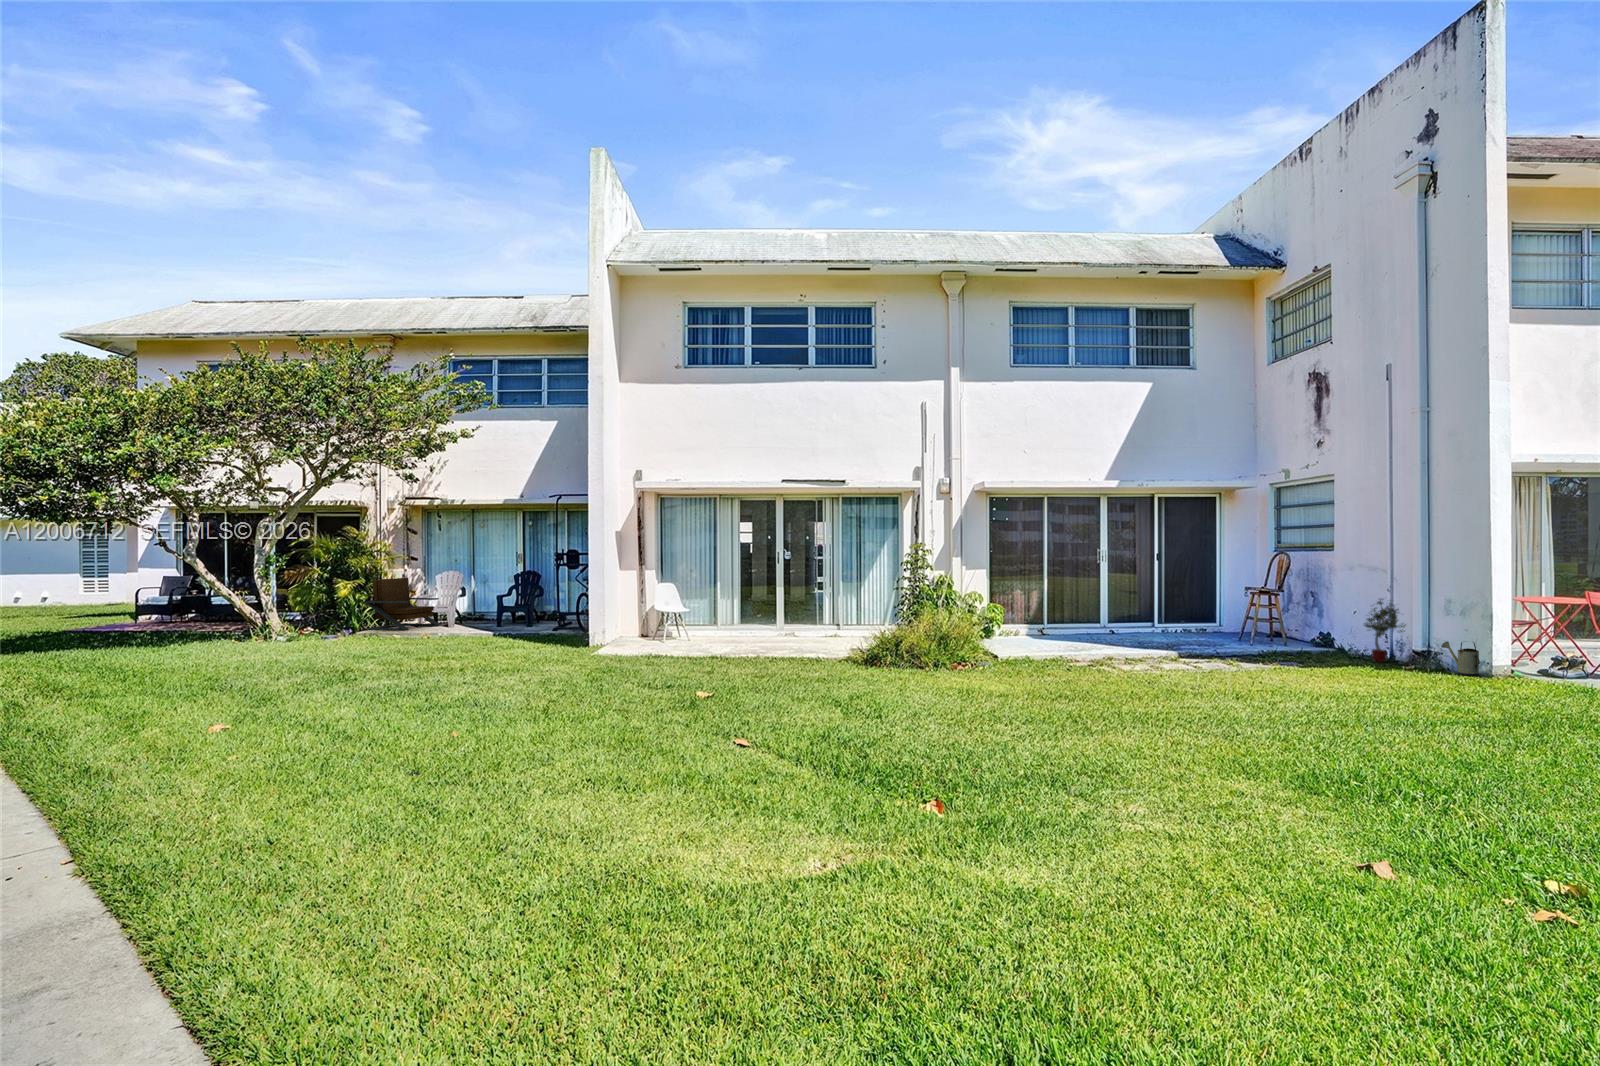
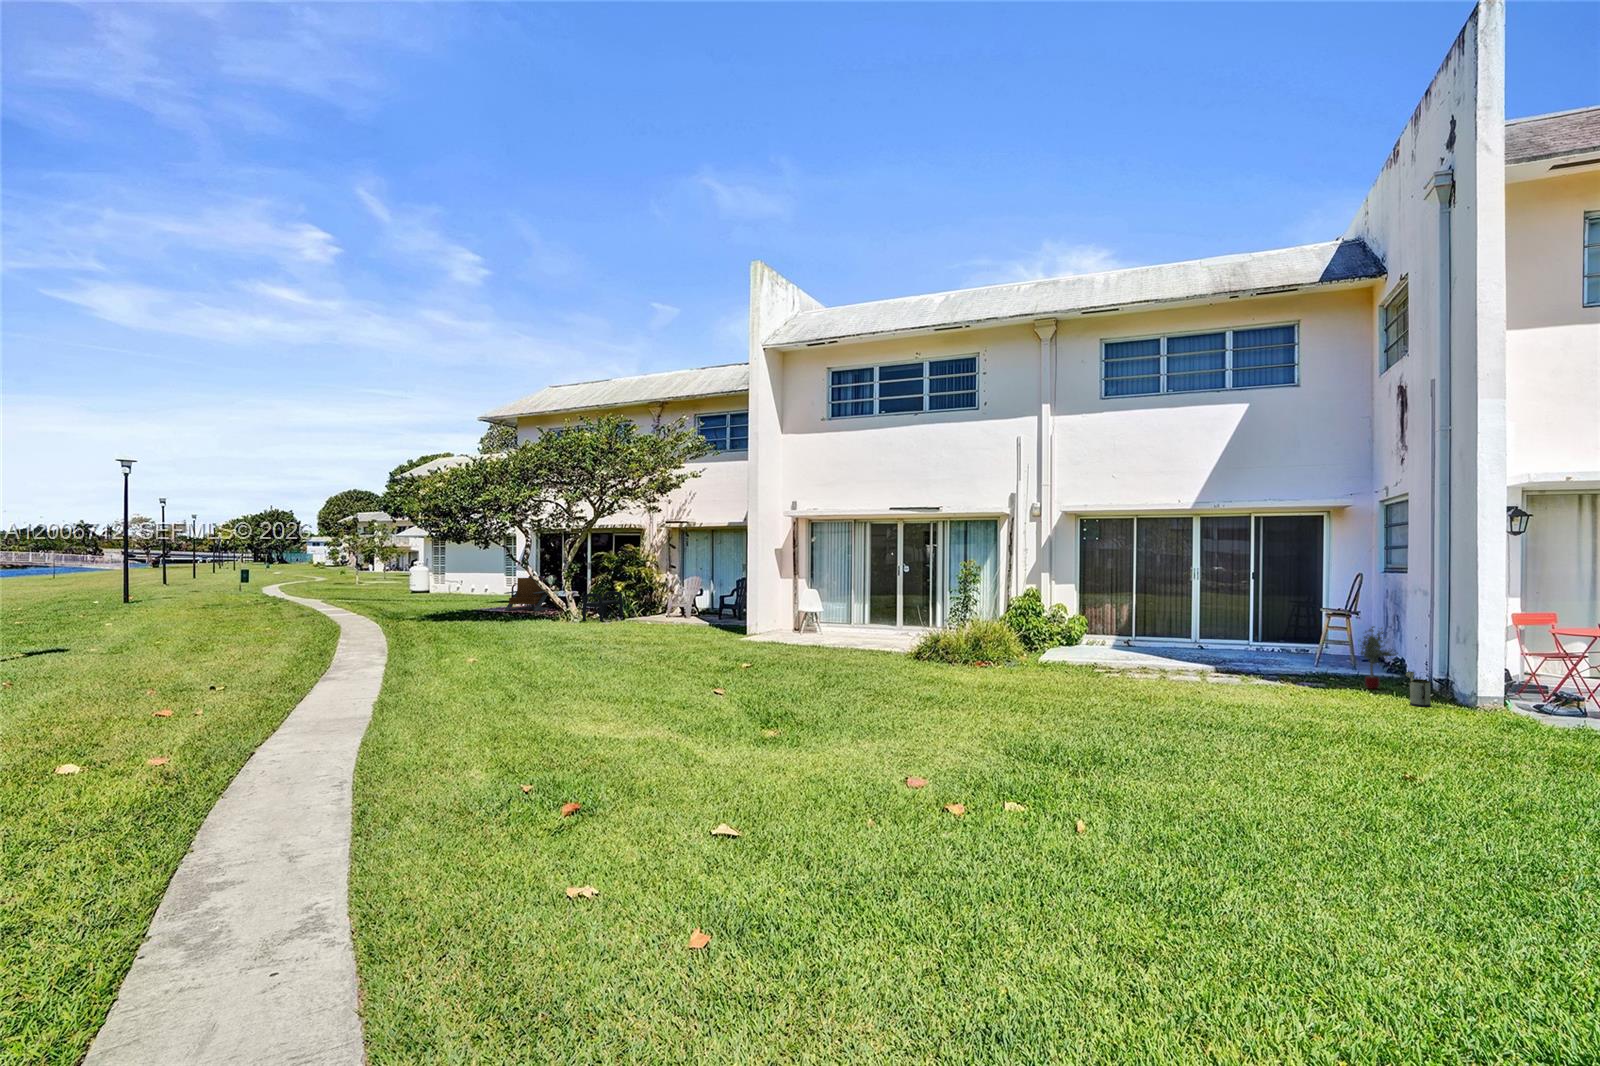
lounge chair: present [364,578,439,631] -> present [504,578,549,611]
bench: none [295,593,355,637] -> present [582,591,623,621]

